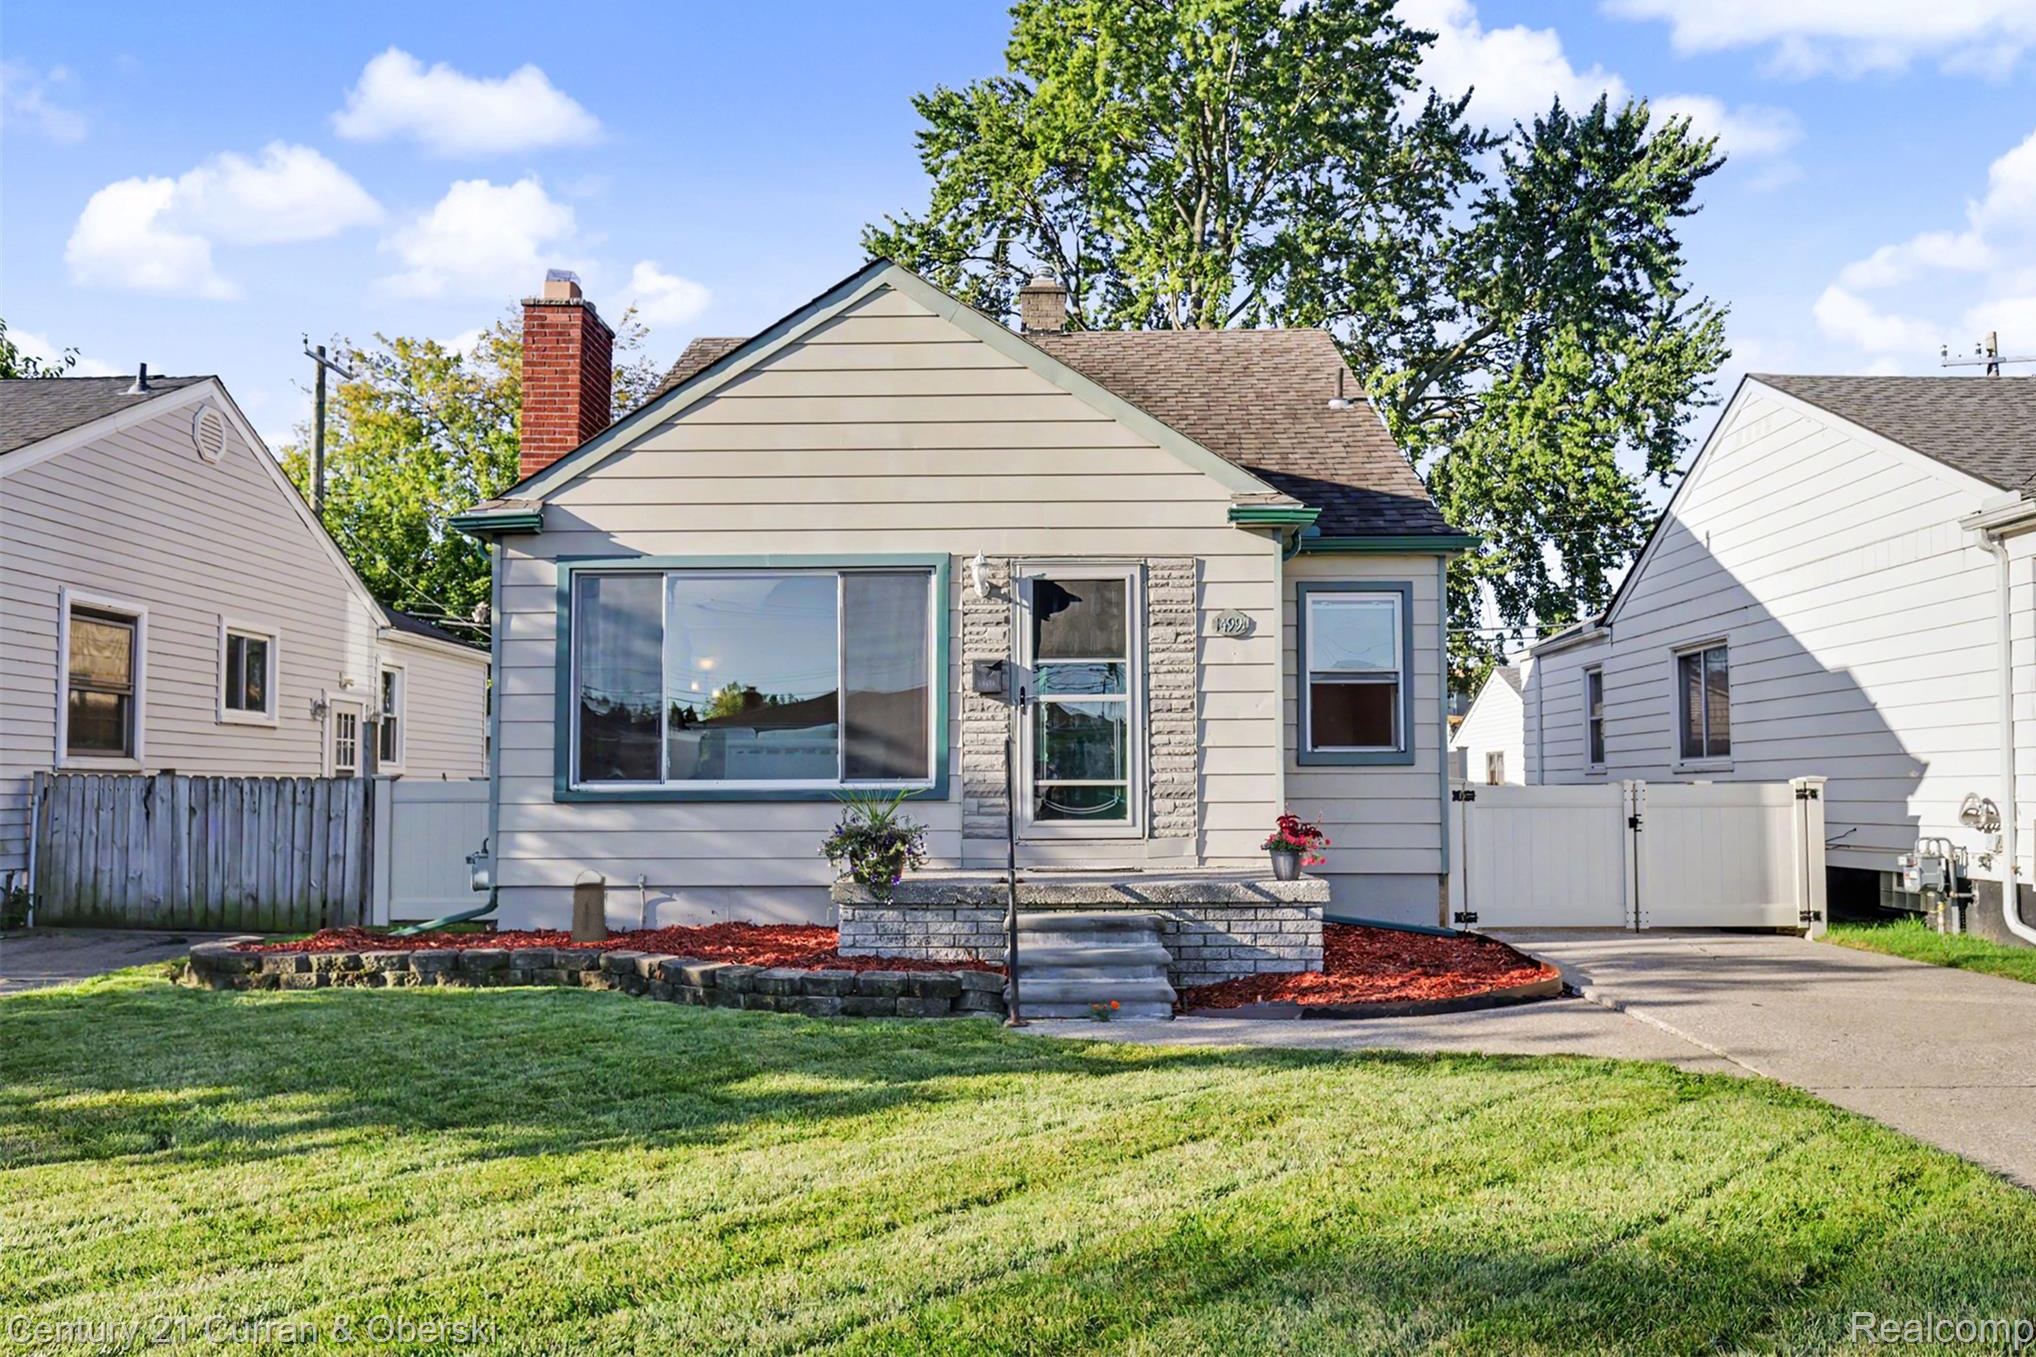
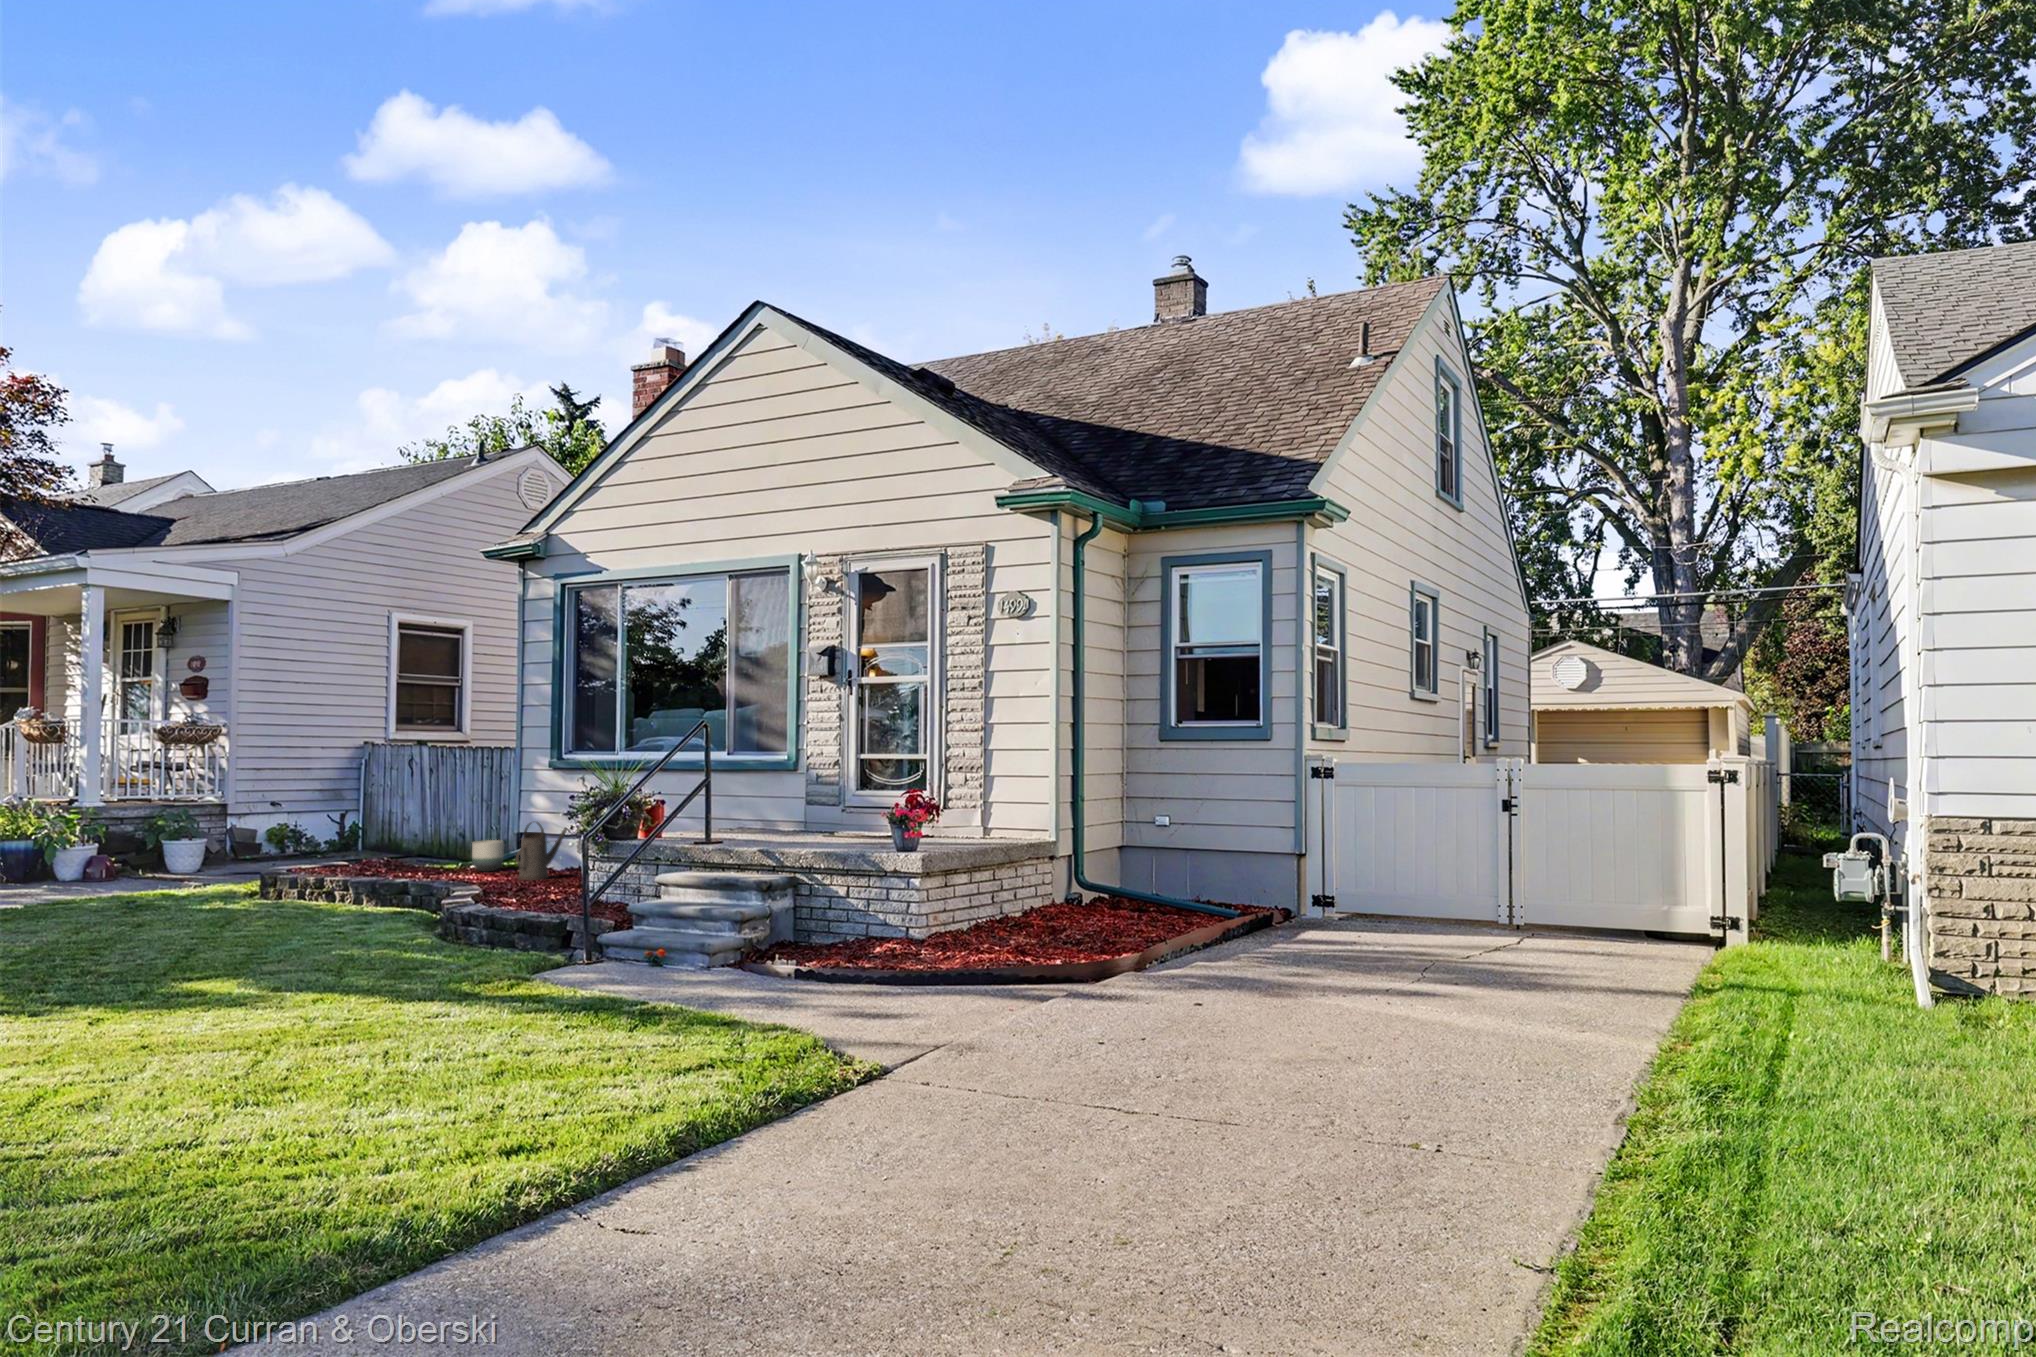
planter: none [450,896,490,936] -> present [472,840,504,871]

